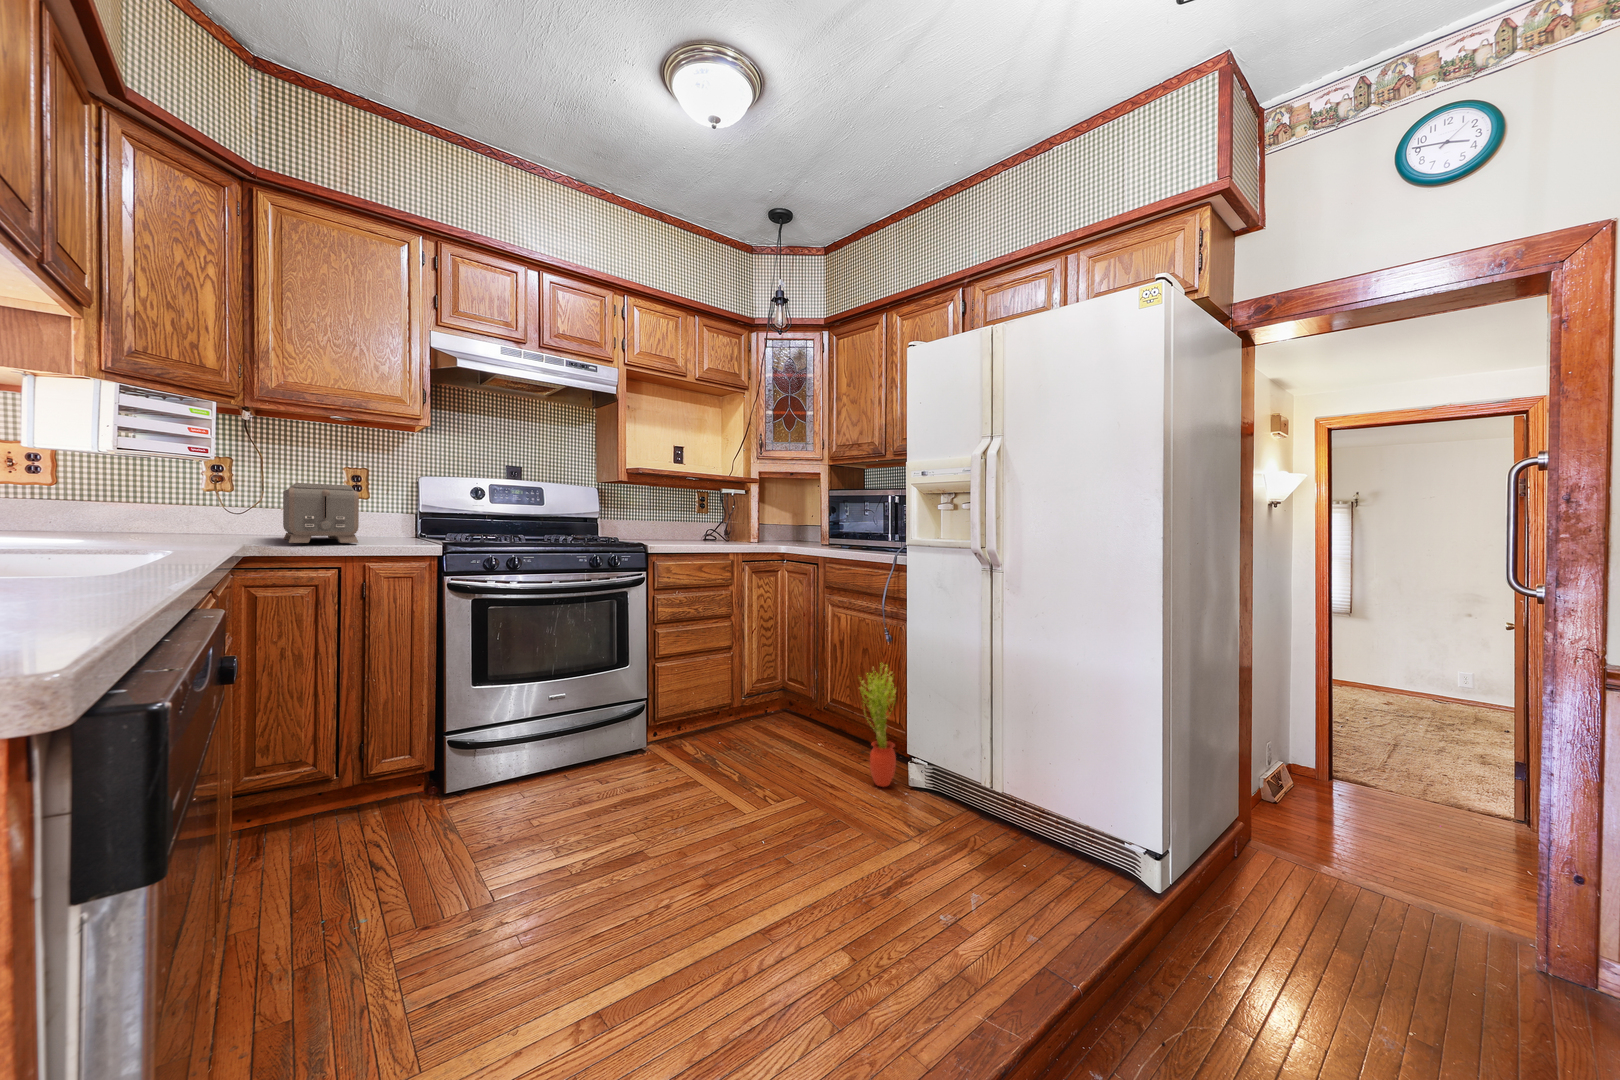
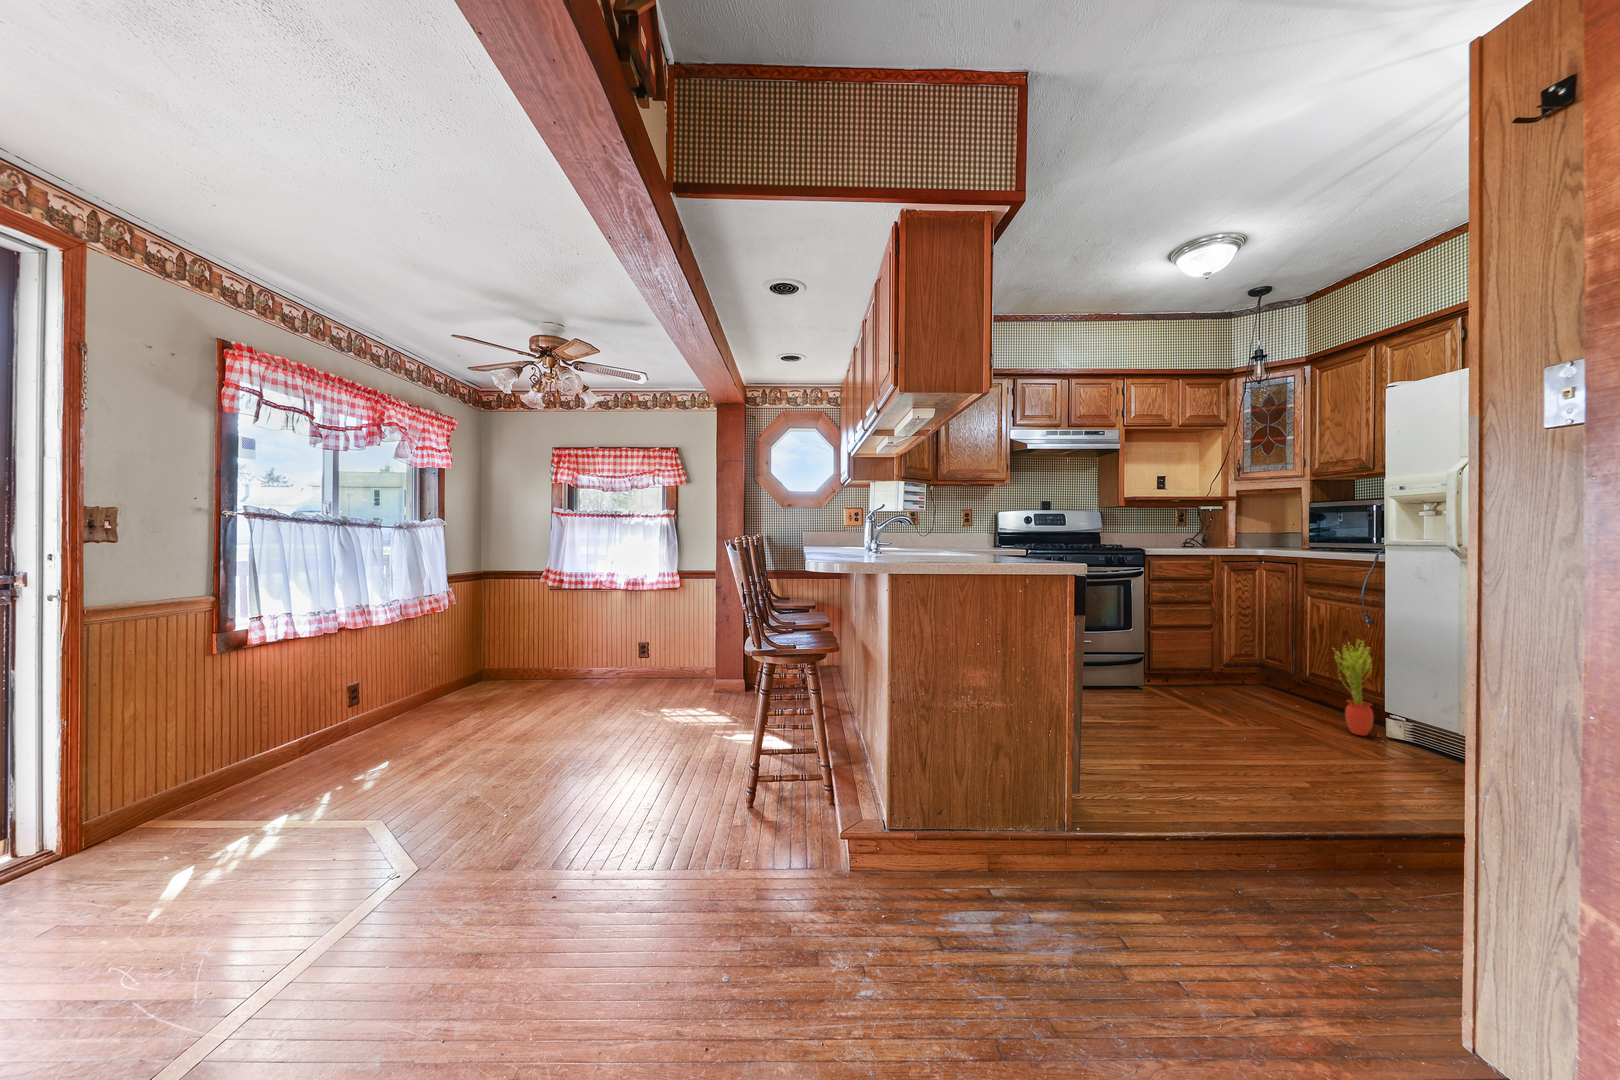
toaster: present [283,483,359,543] -> none [939,517,977,547]

